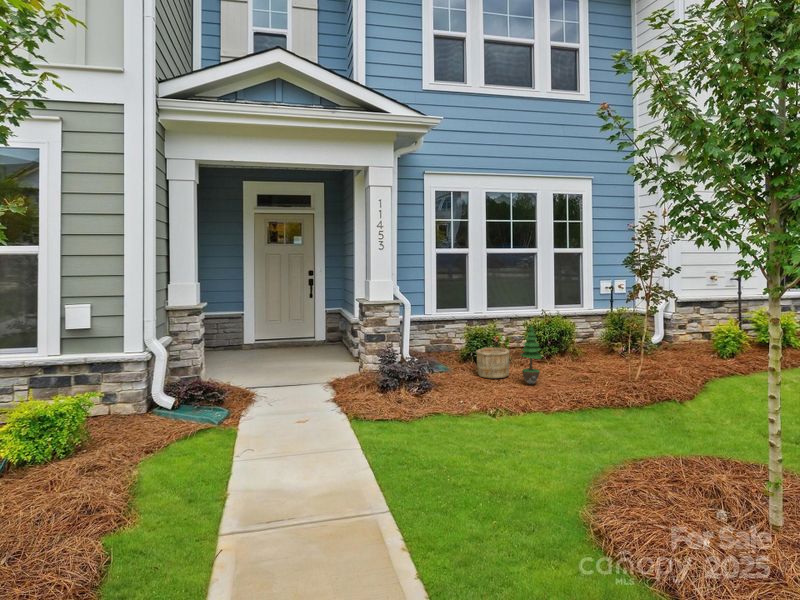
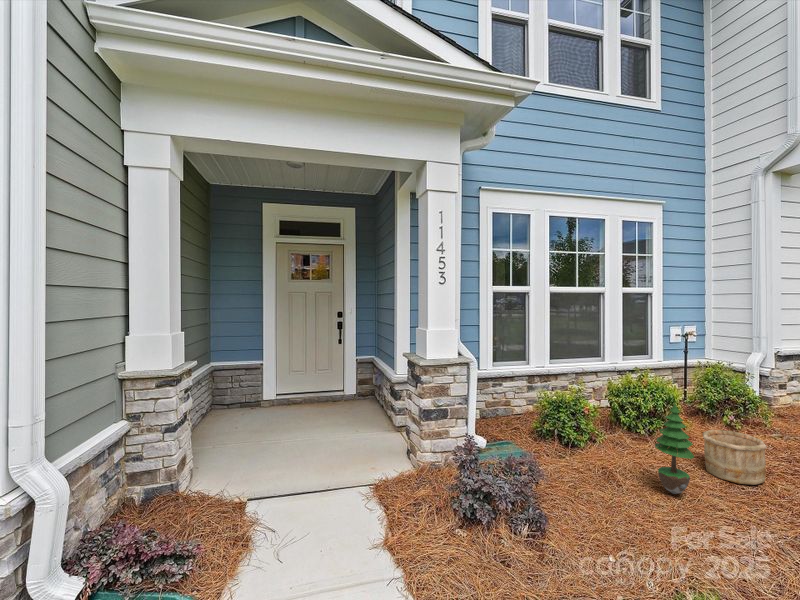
wooden bucket: present [476,348,510,378] -> present [703,430,767,485]

